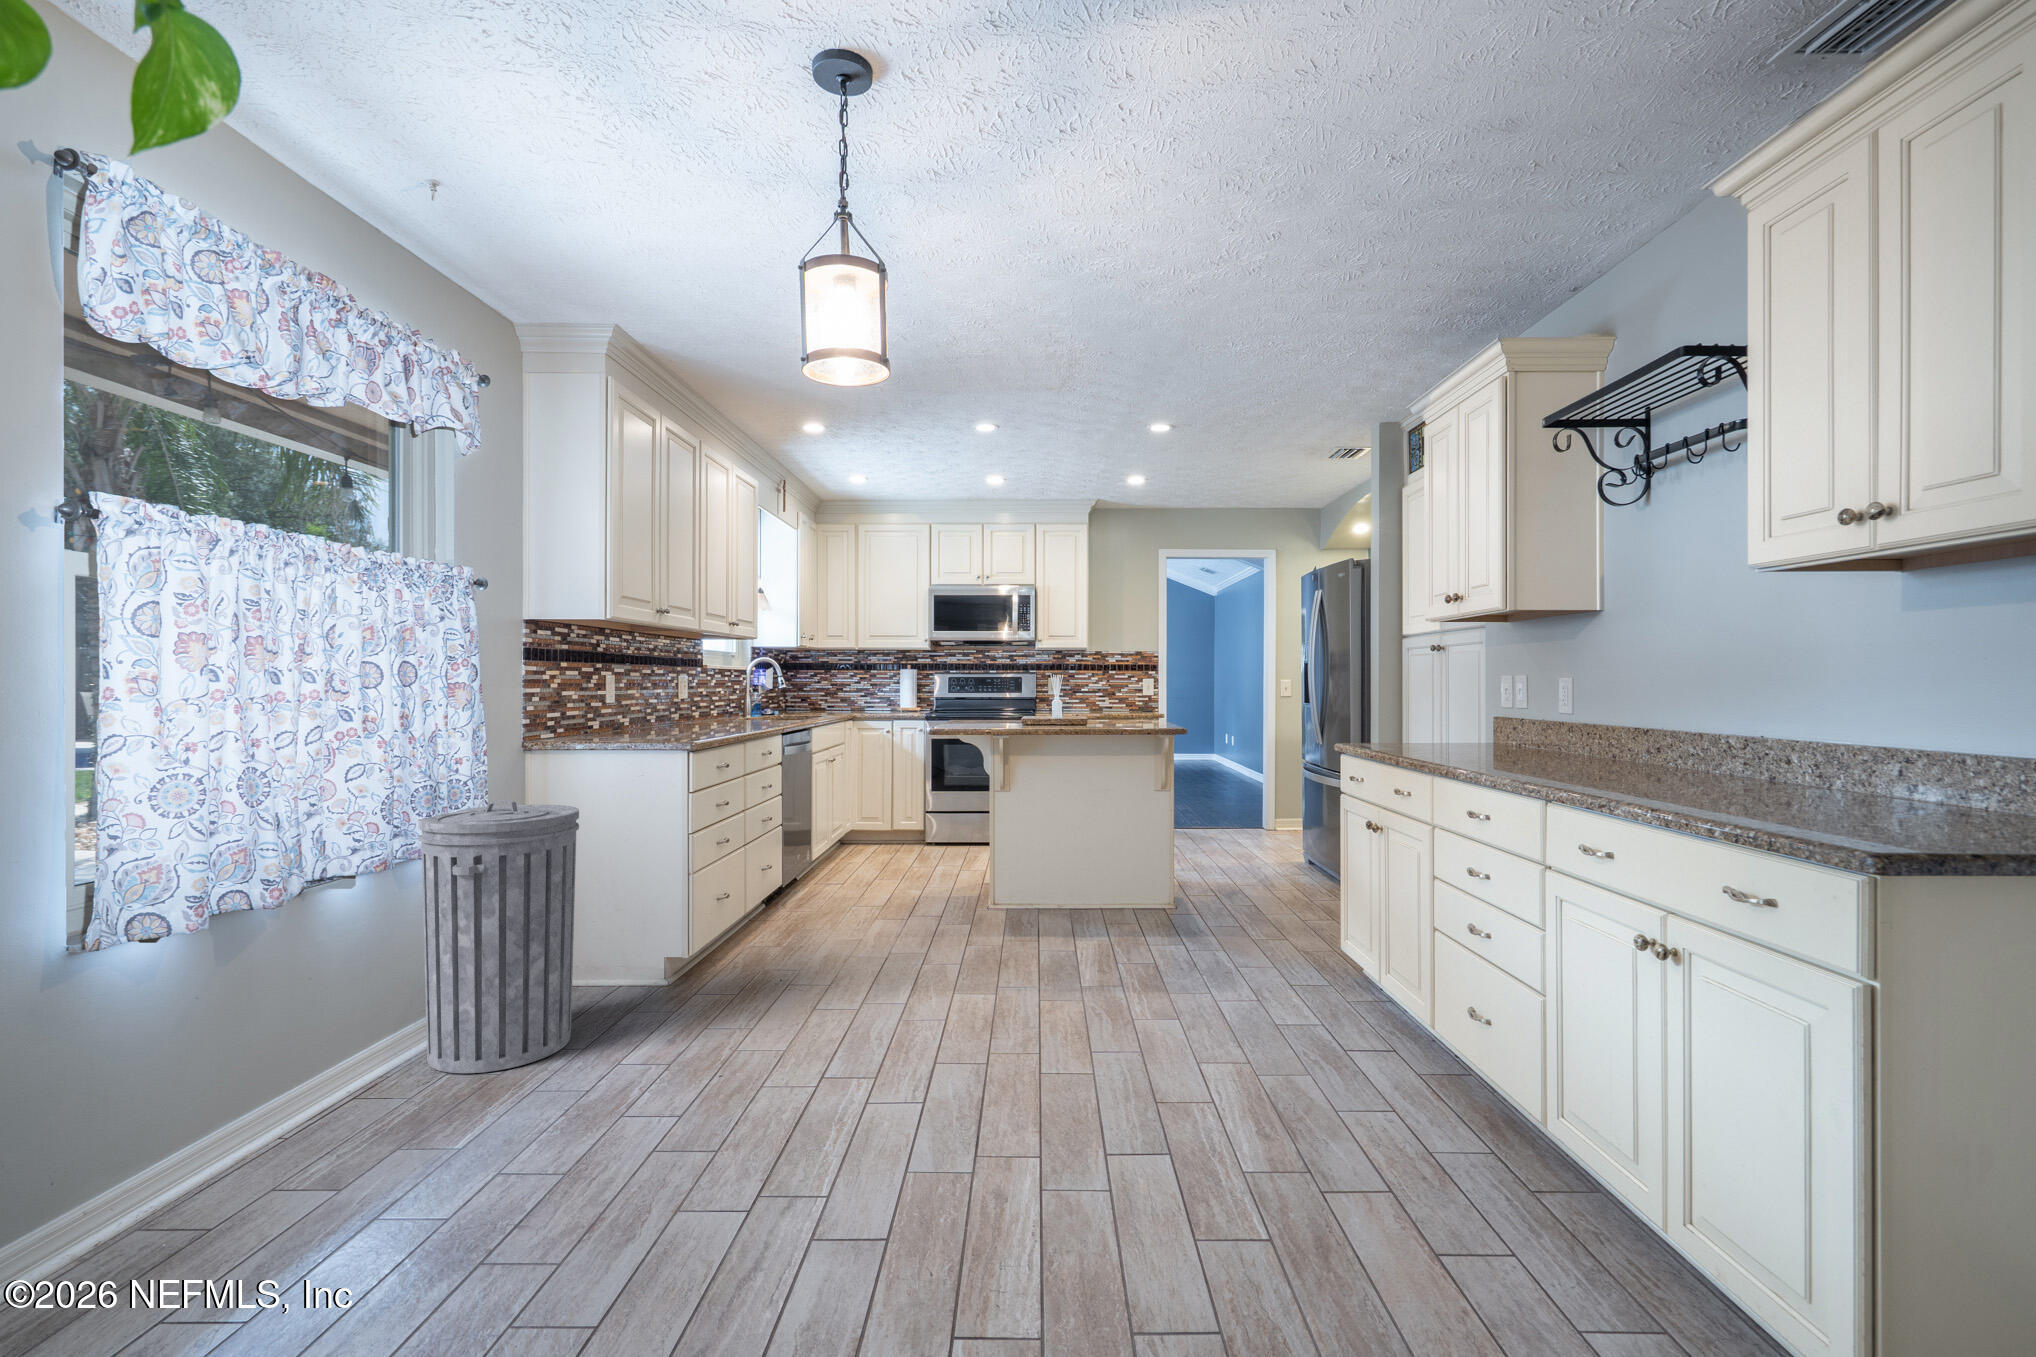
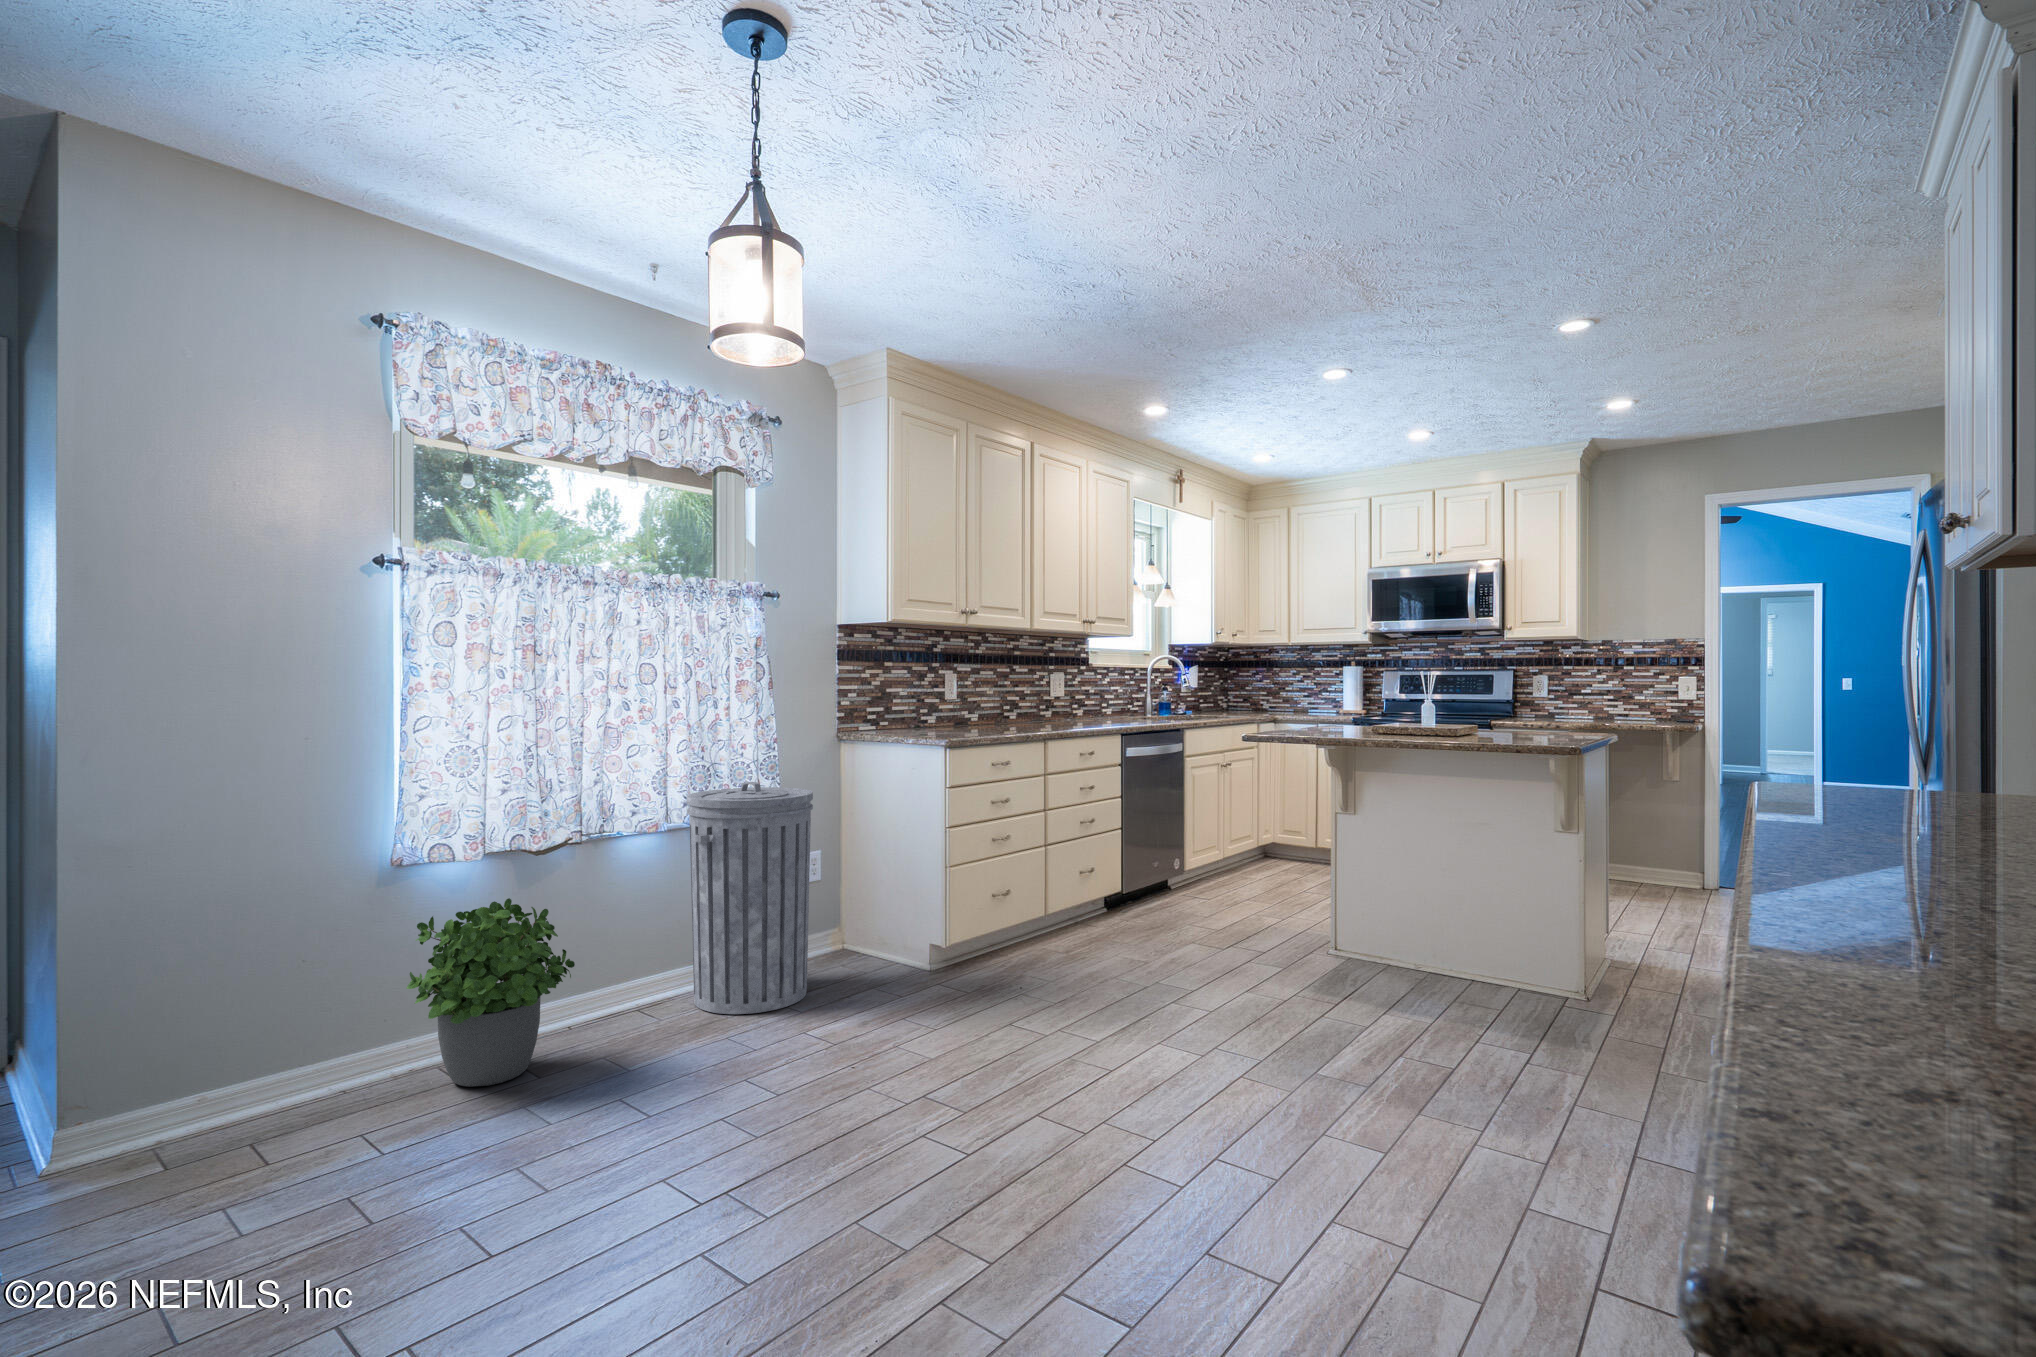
potted plant: none [125,974,372,1235] -> present [407,898,575,1087]

